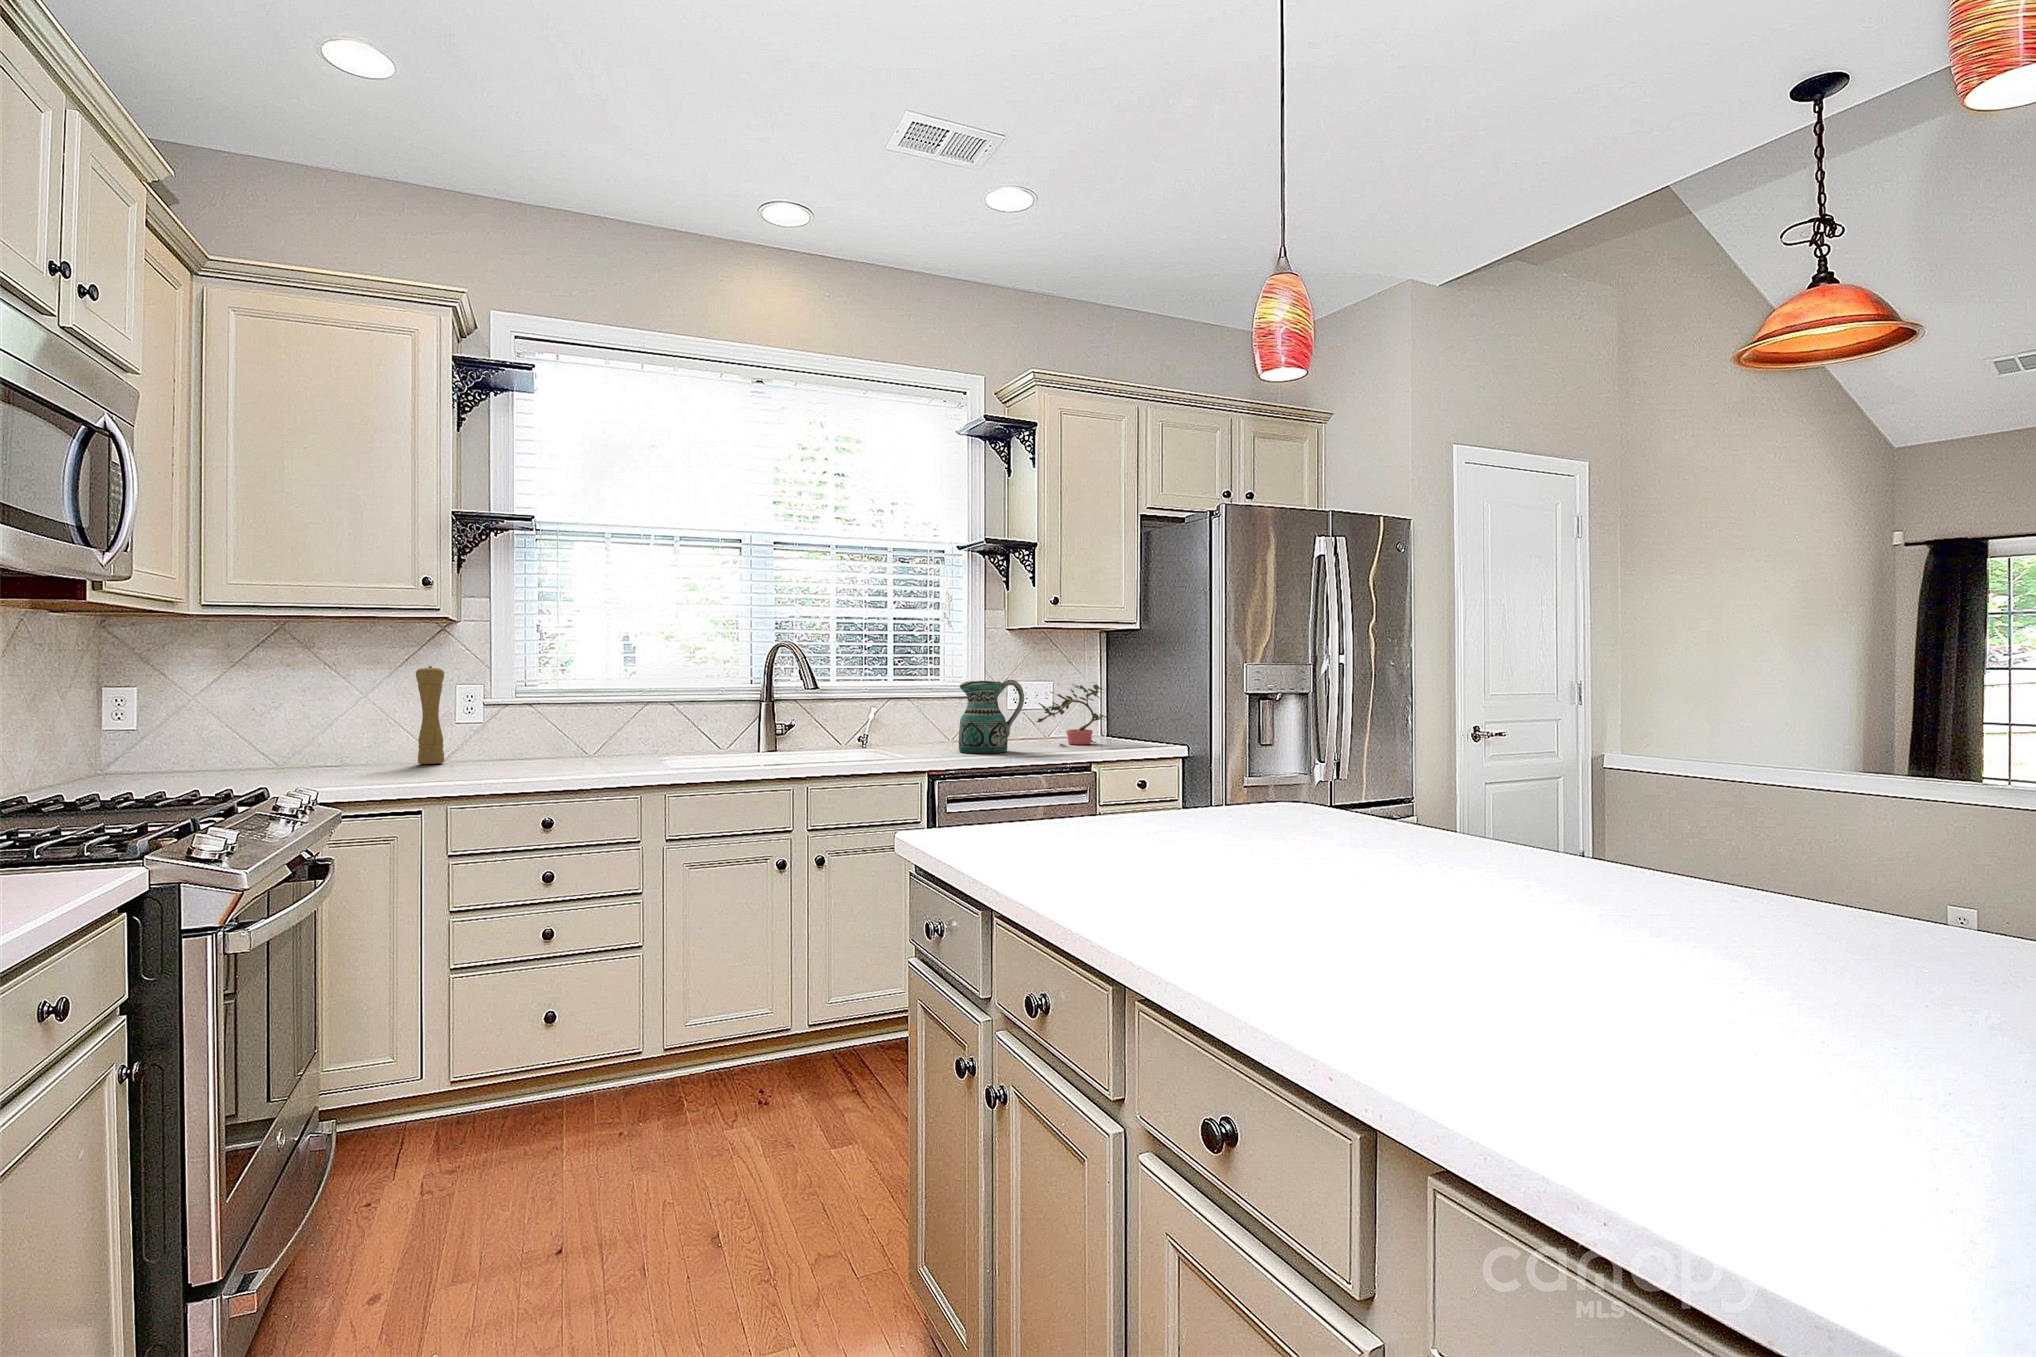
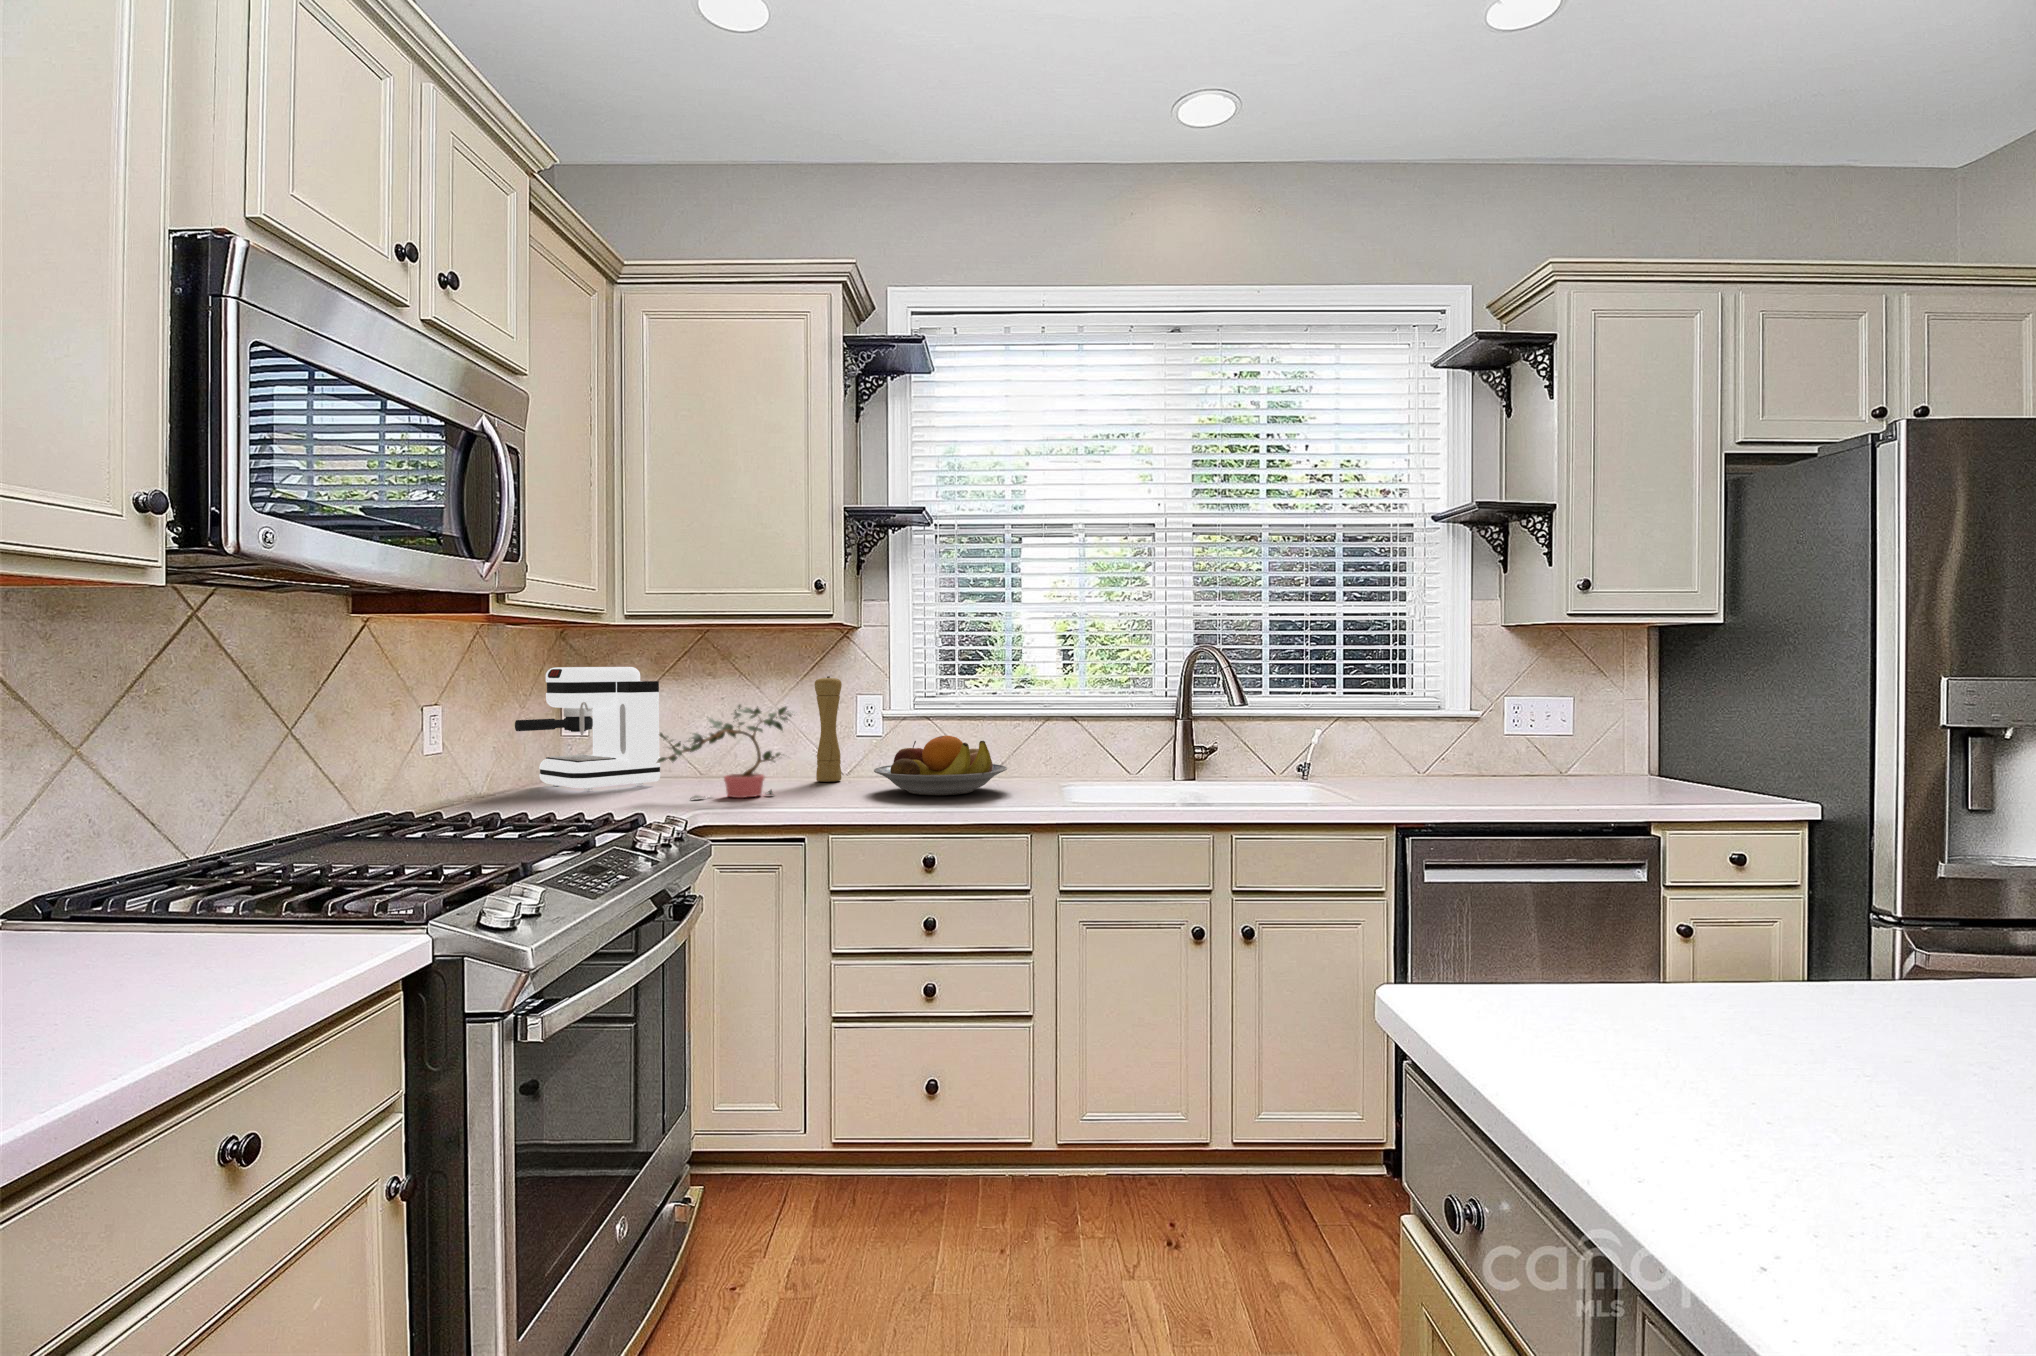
coffee maker: none [63,656,243,780] -> present [515,667,660,791]
ceramic pitcher: present [959,680,1024,753] -> none [1438,697,1536,798]
potted plant: present [1036,684,1107,746] -> present [658,705,794,798]
fruit bowl: none [486,716,615,768] -> present [874,736,1007,795]

